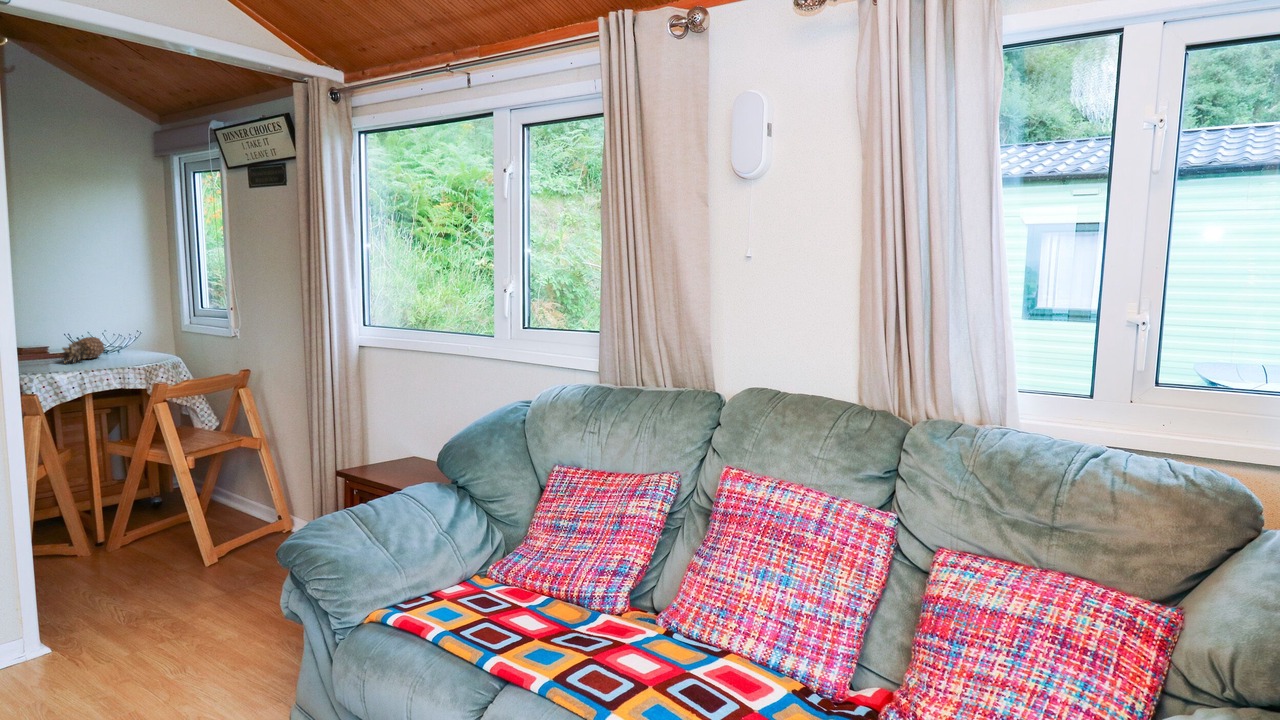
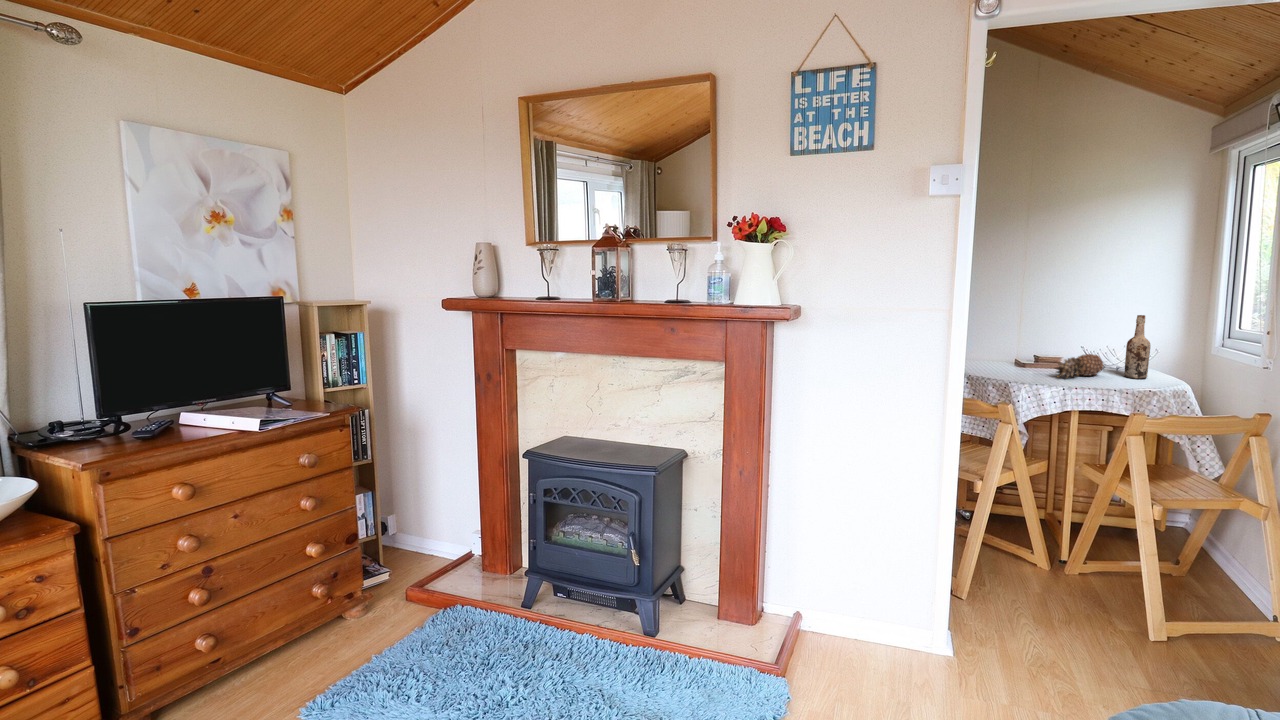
wine bottle: none [122,297,144,356] -> present [1124,315,1150,379]

